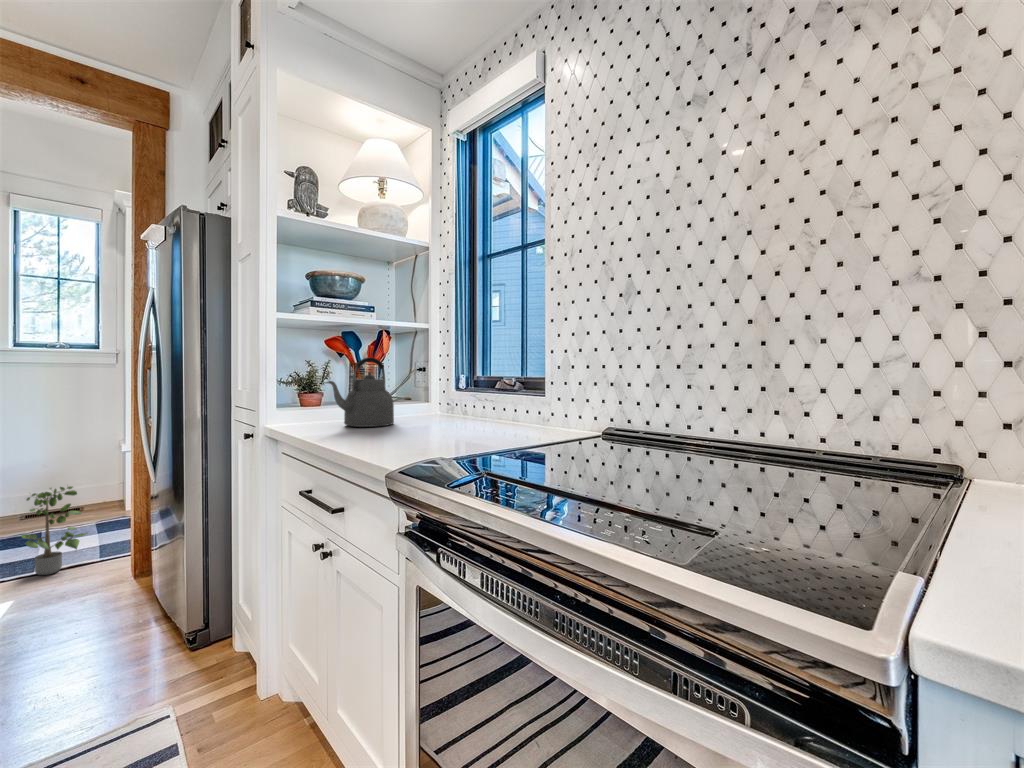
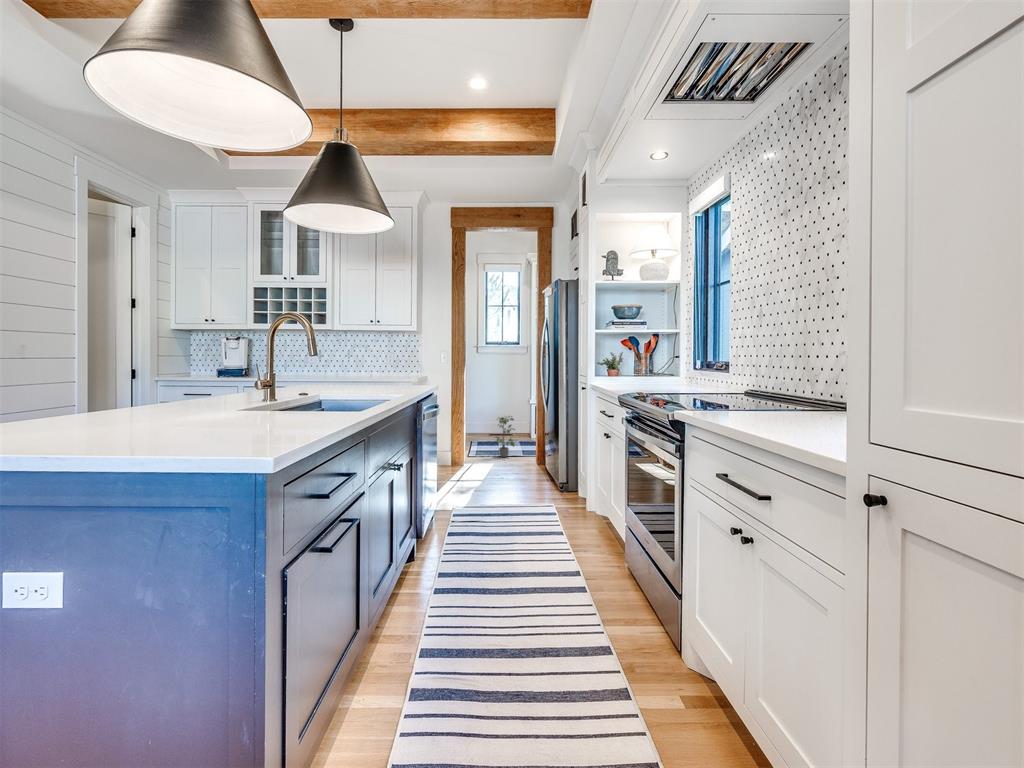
kettle: present [326,358,394,427] -> none [617,351,653,387]

